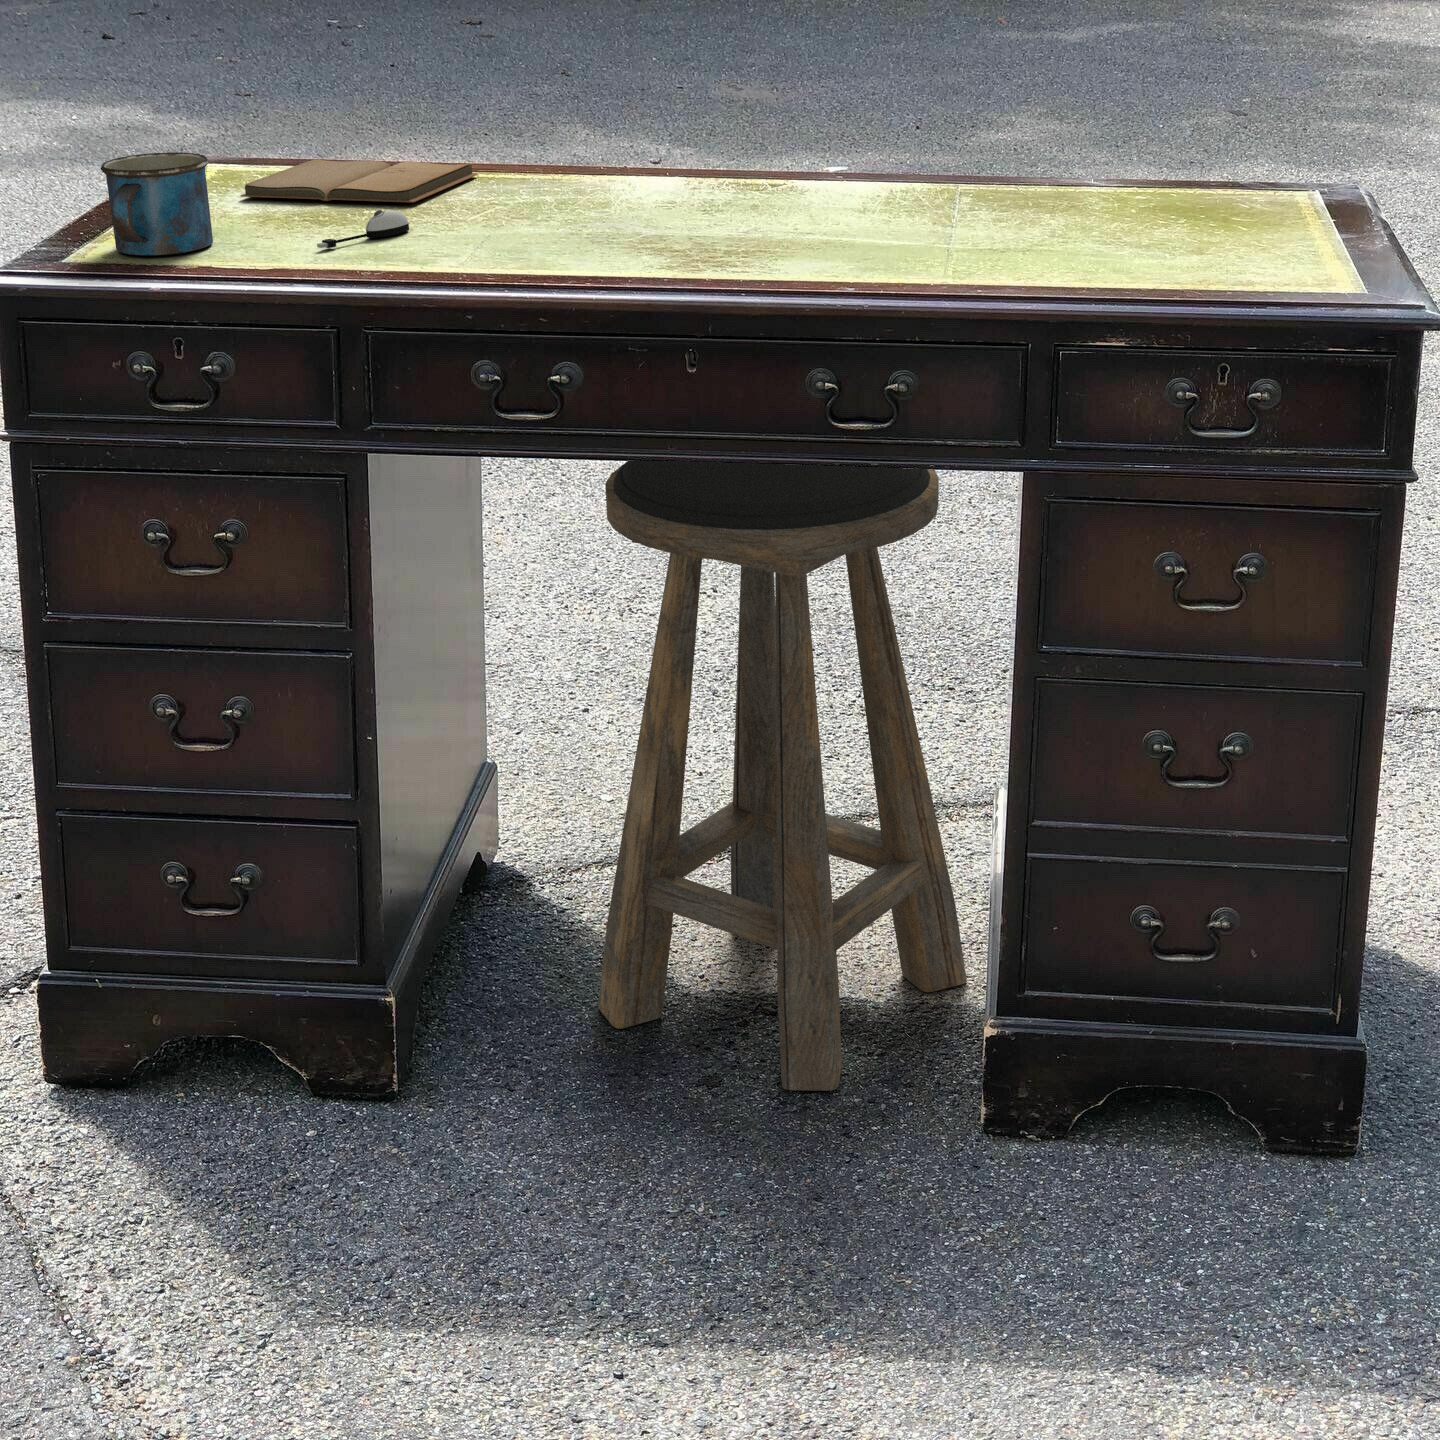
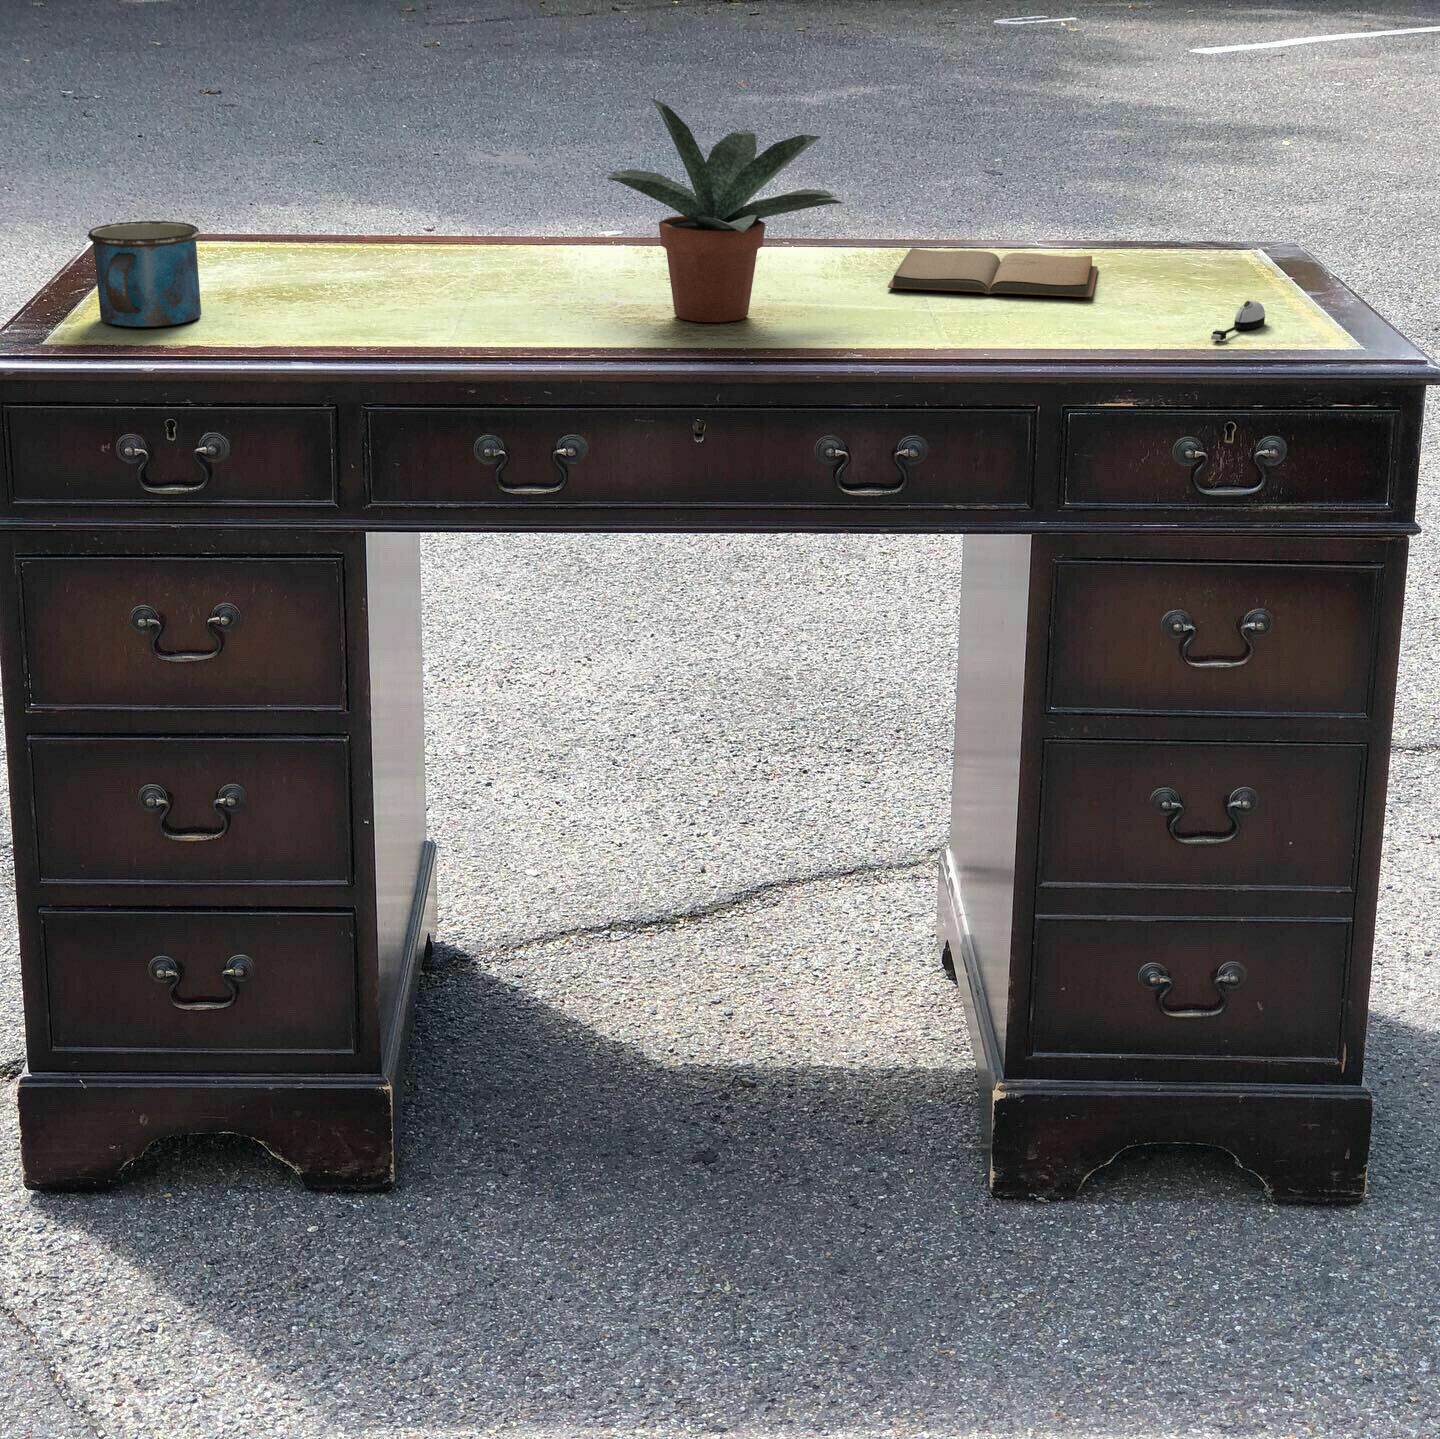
potted plant: none [586,19,843,245] -> present [607,98,842,322]
book: present [240,159,478,202] -> present [888,248,1098,297]
computer mouse: present [317,210,409,248] -> present [1211,301,1265,340]
stool: present [598,461,967,1091] -> none [577,496,936,1162]

